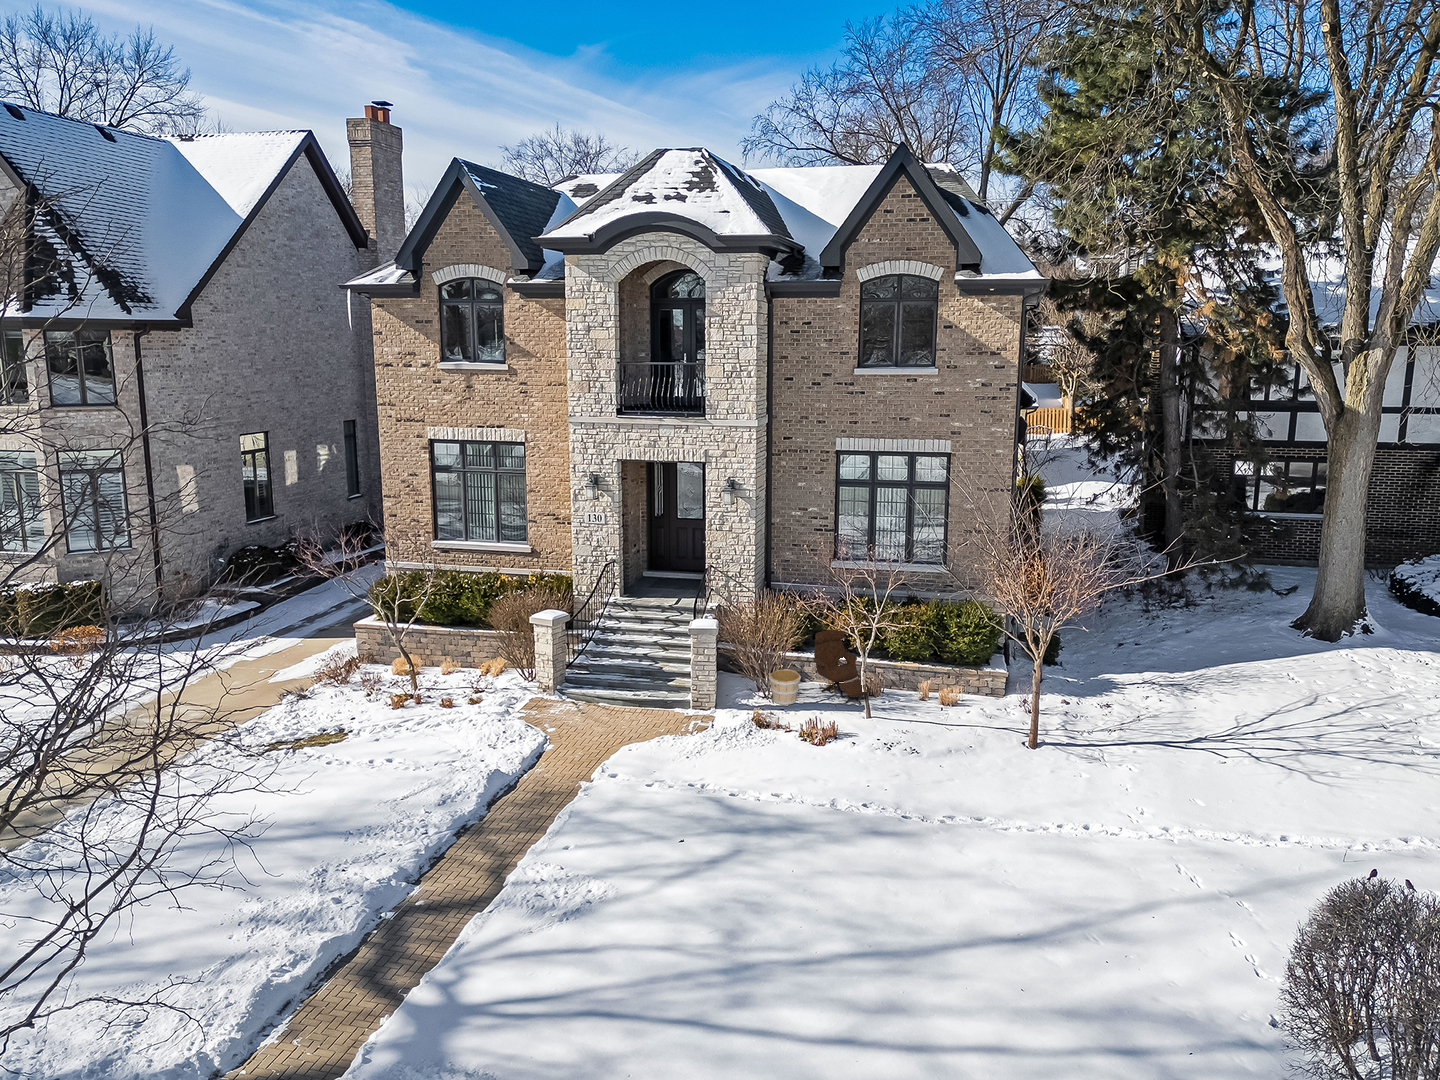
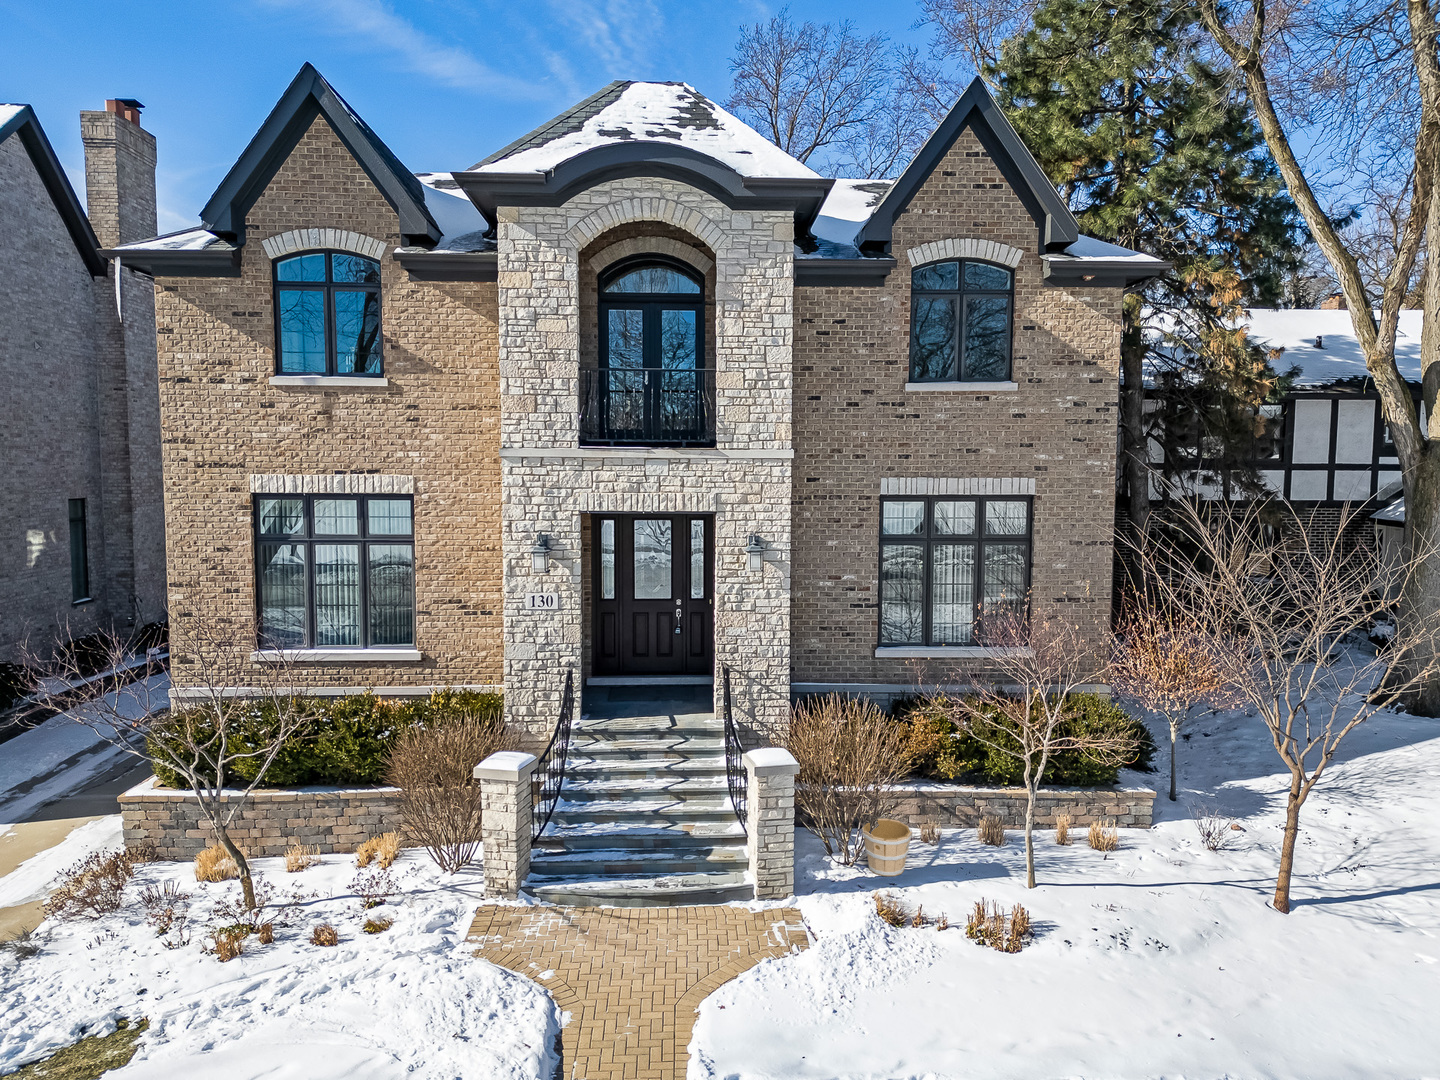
lounge chair: present [813,629,870,704] -> none [911,750,1008,864]

